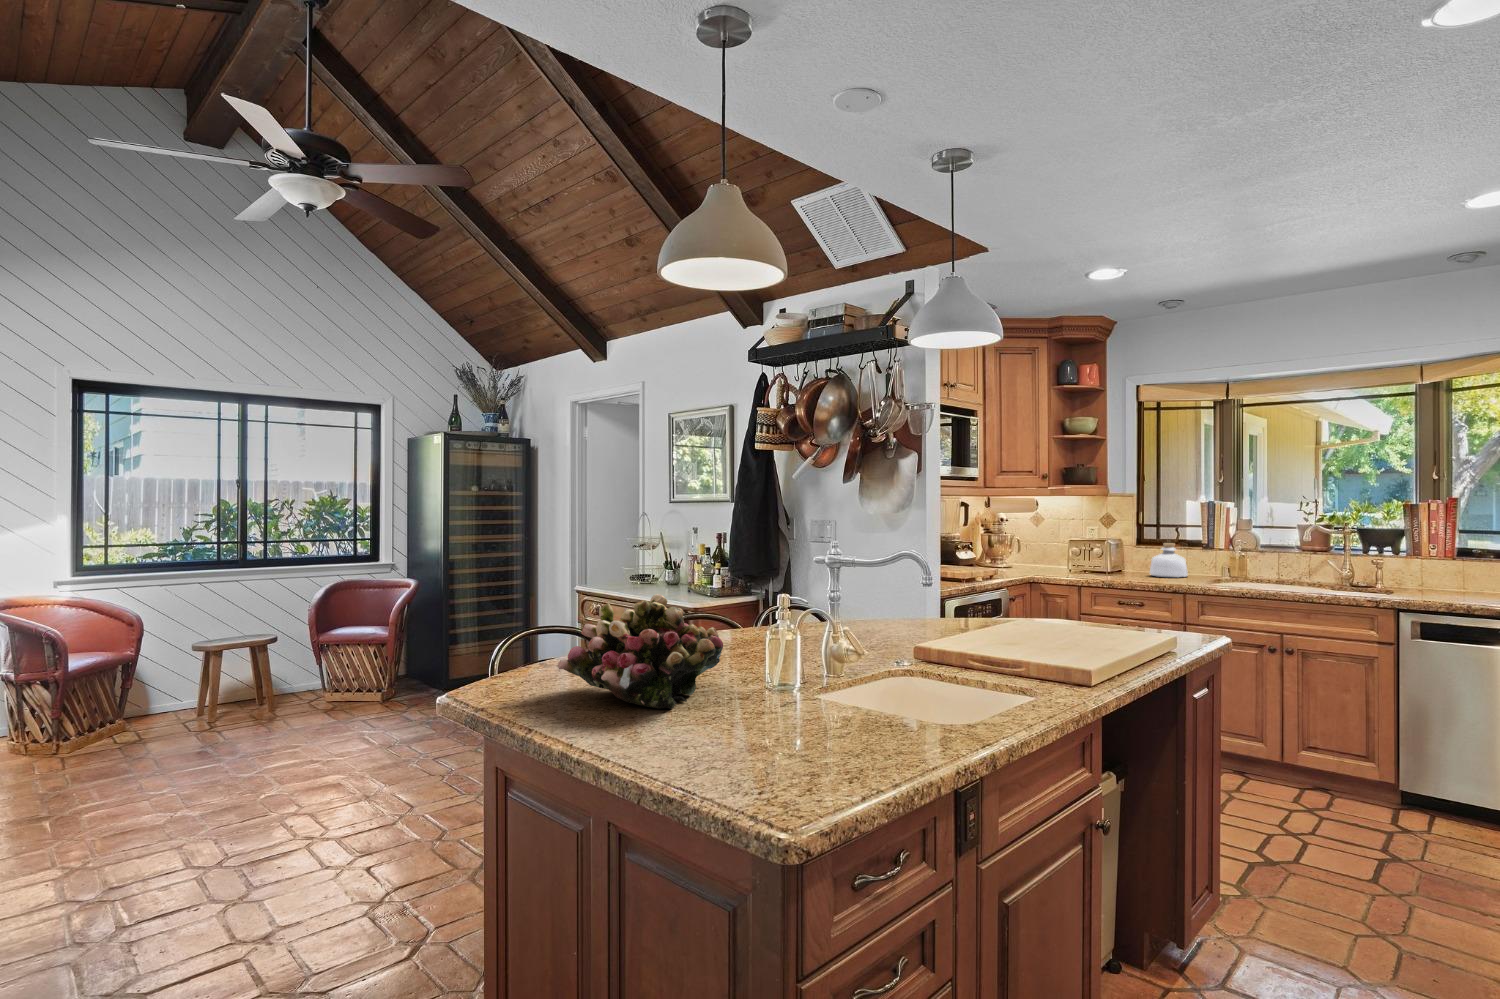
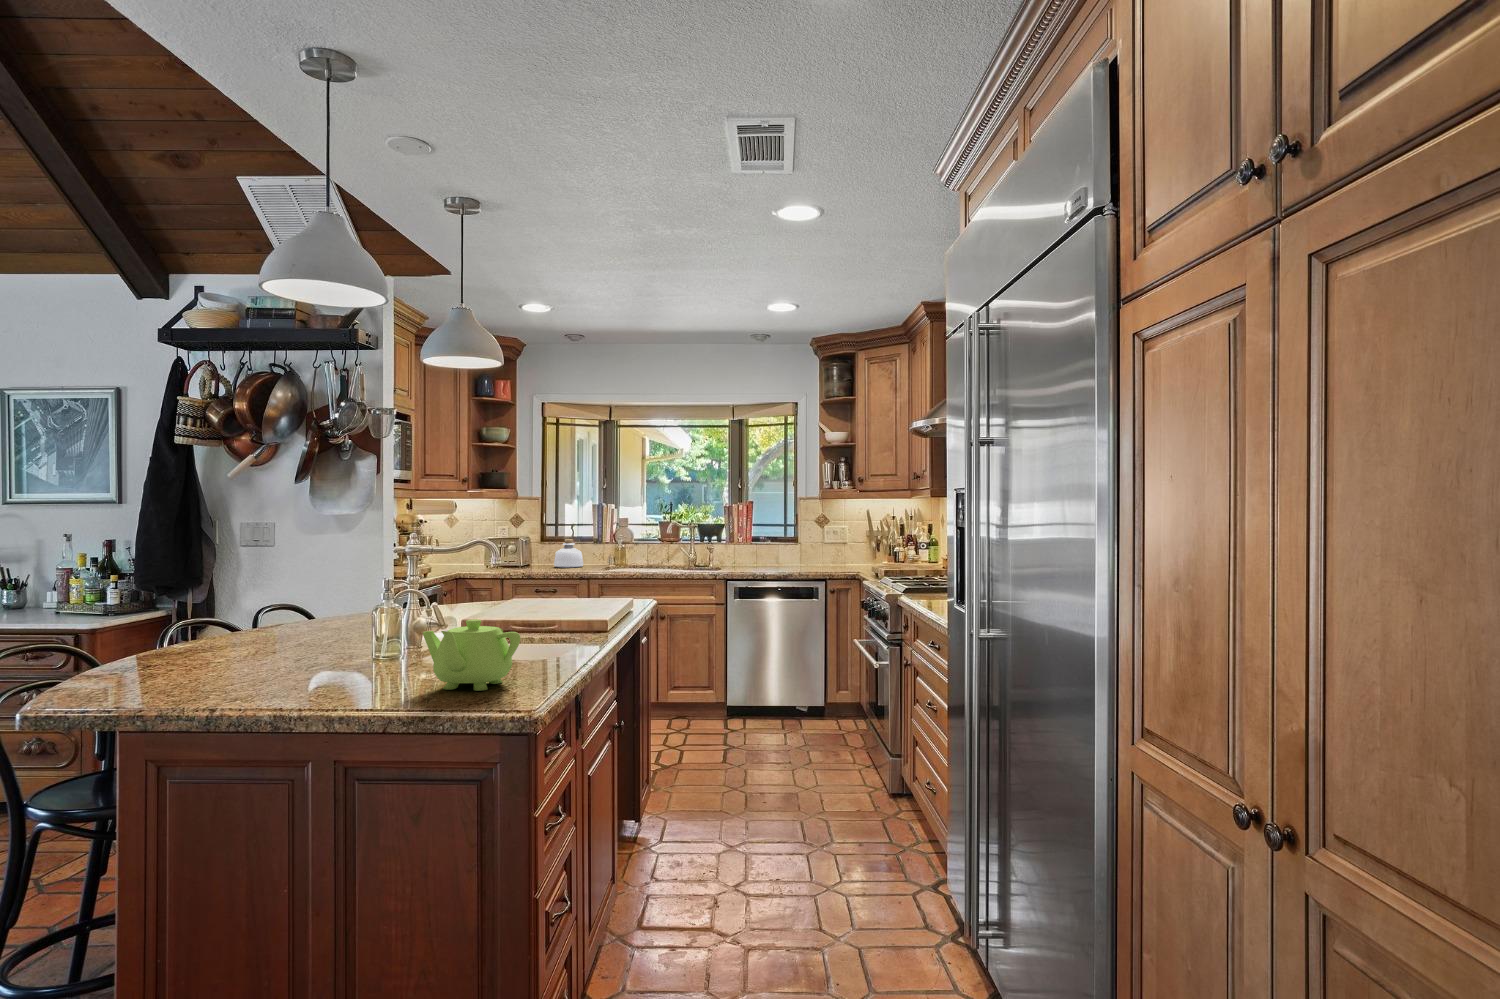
flower arrangement: present [558,594,723,709] -> none [131,584,331,690]
teapot: none [764,662,874,754] -> present [423,619,520,691]

